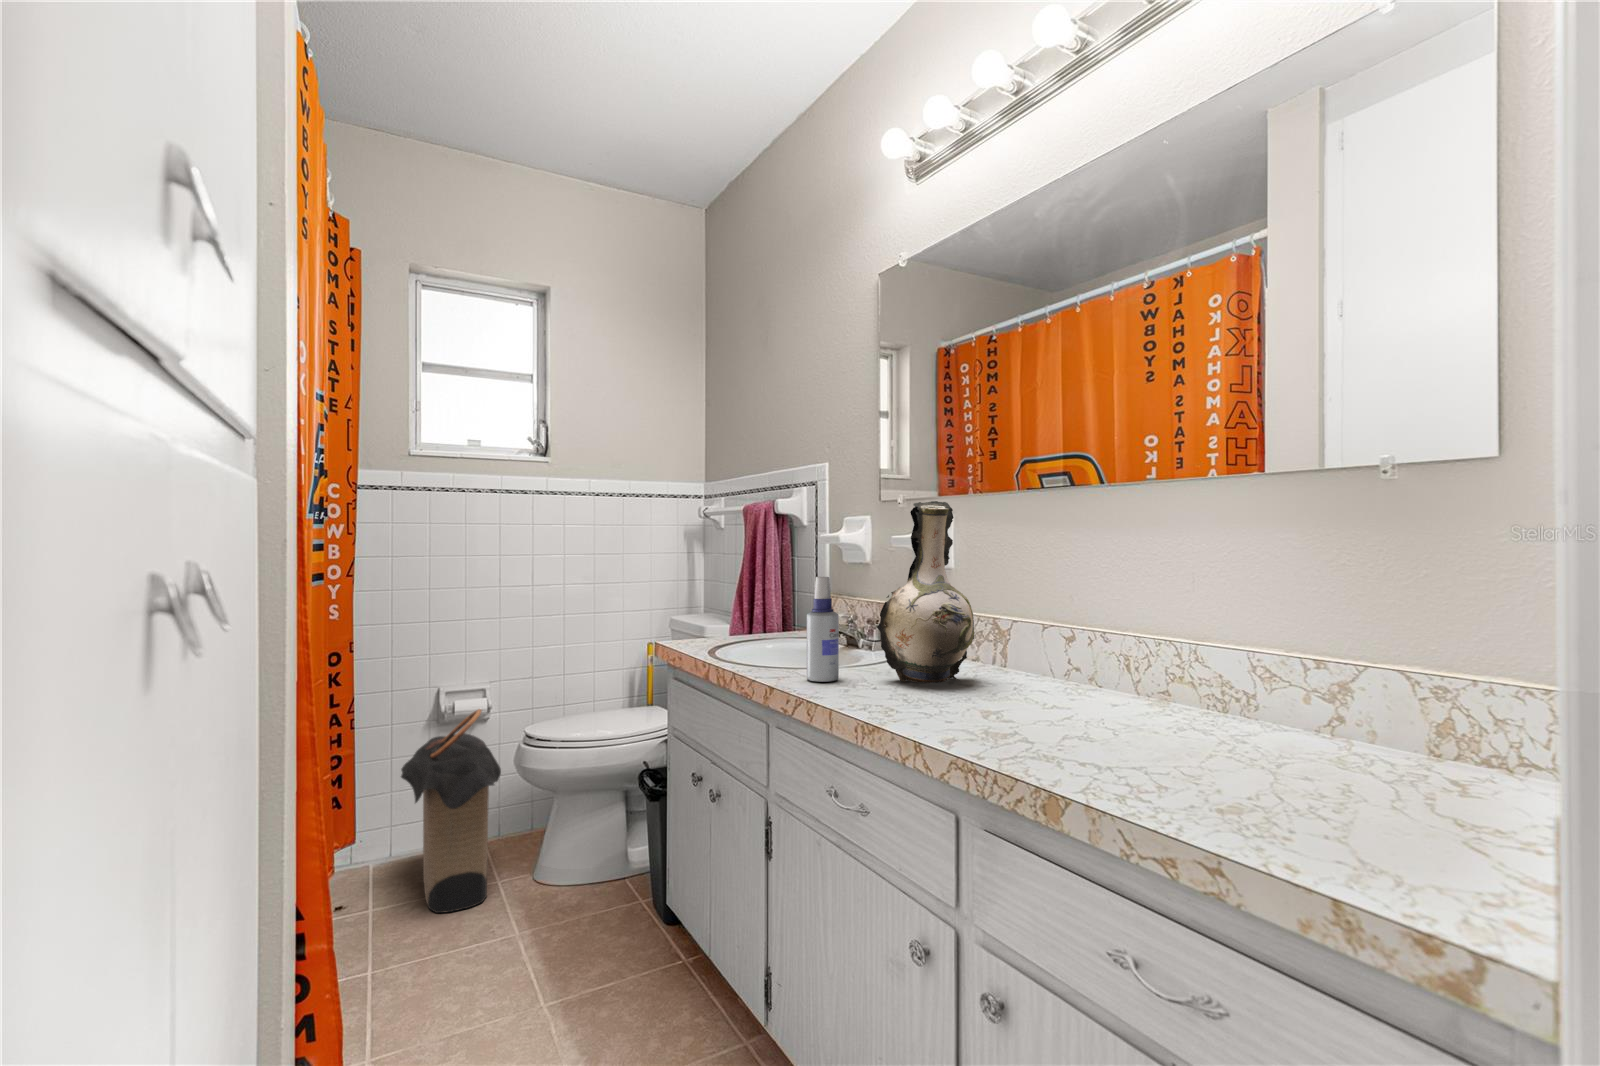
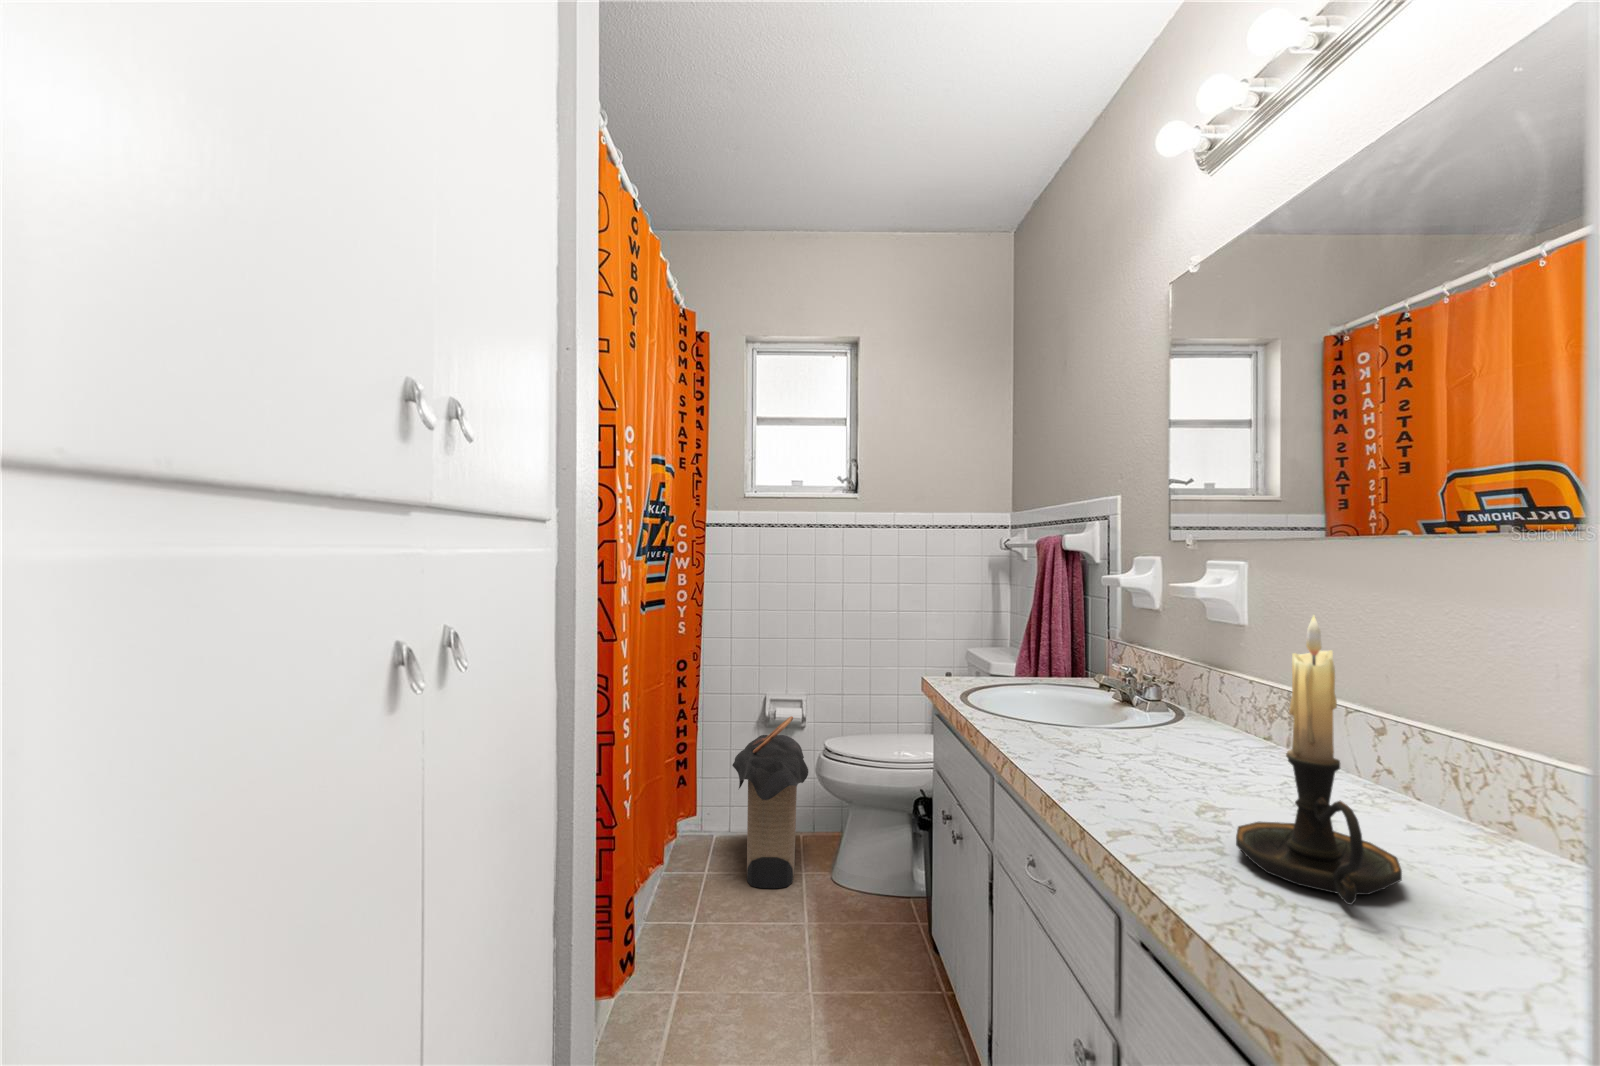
decorative vase: present [877,501,975,683] -> none [1110,551,1239,762]
candle holder: none [1033,537,1150,757] -> present [1236,616,1402,904]
spray bottle: present [807,577,839,682] -> none [1031,628,1067,741]

